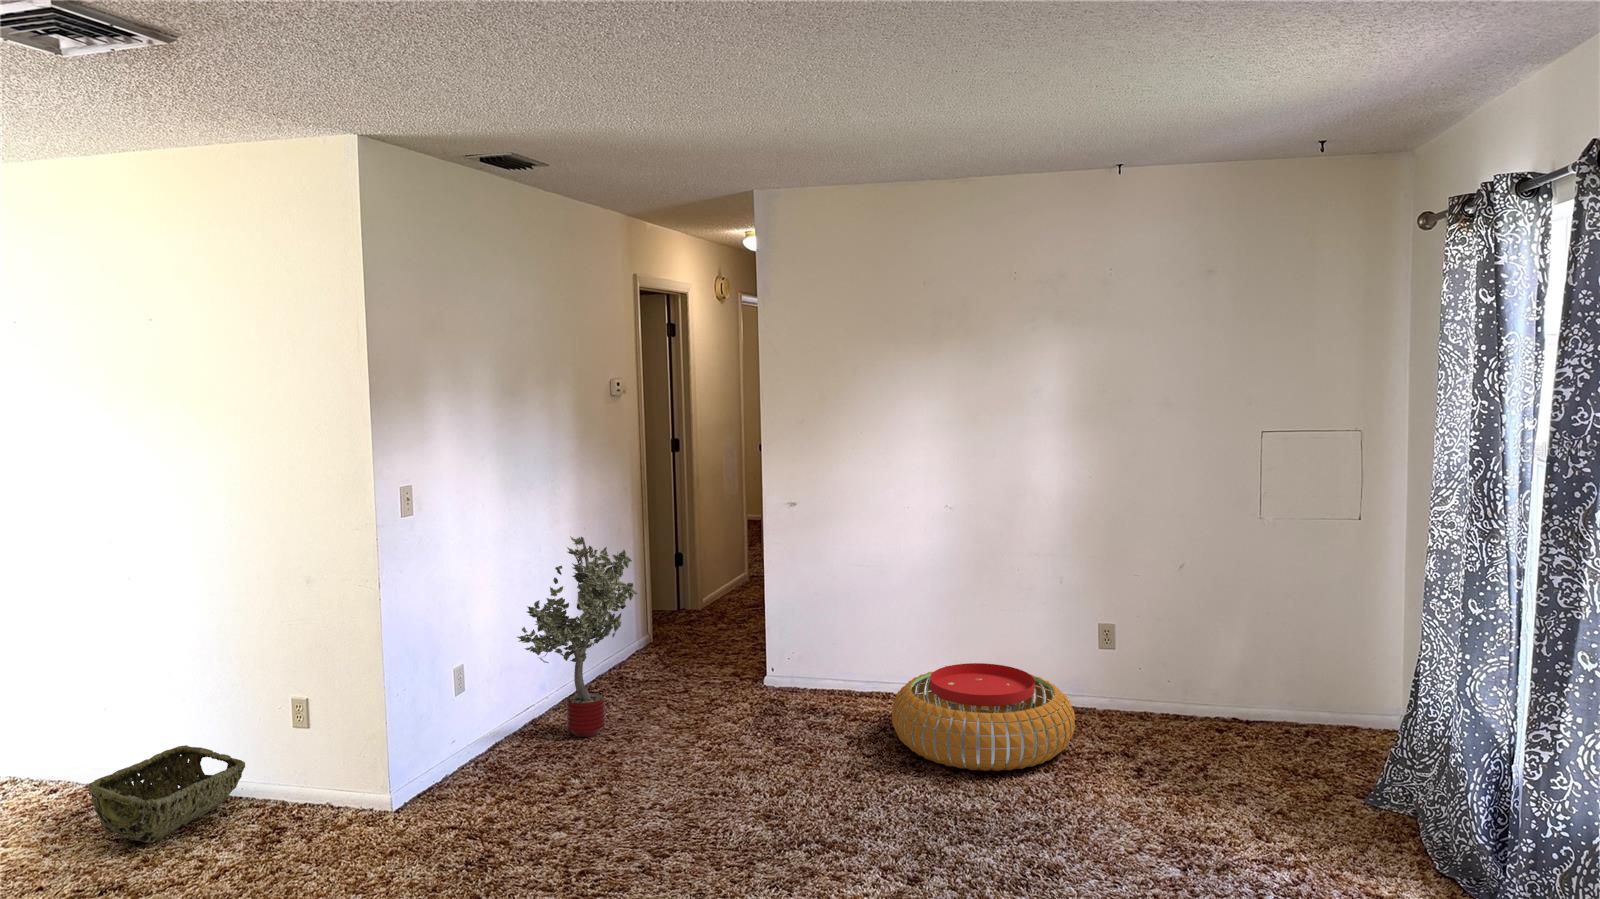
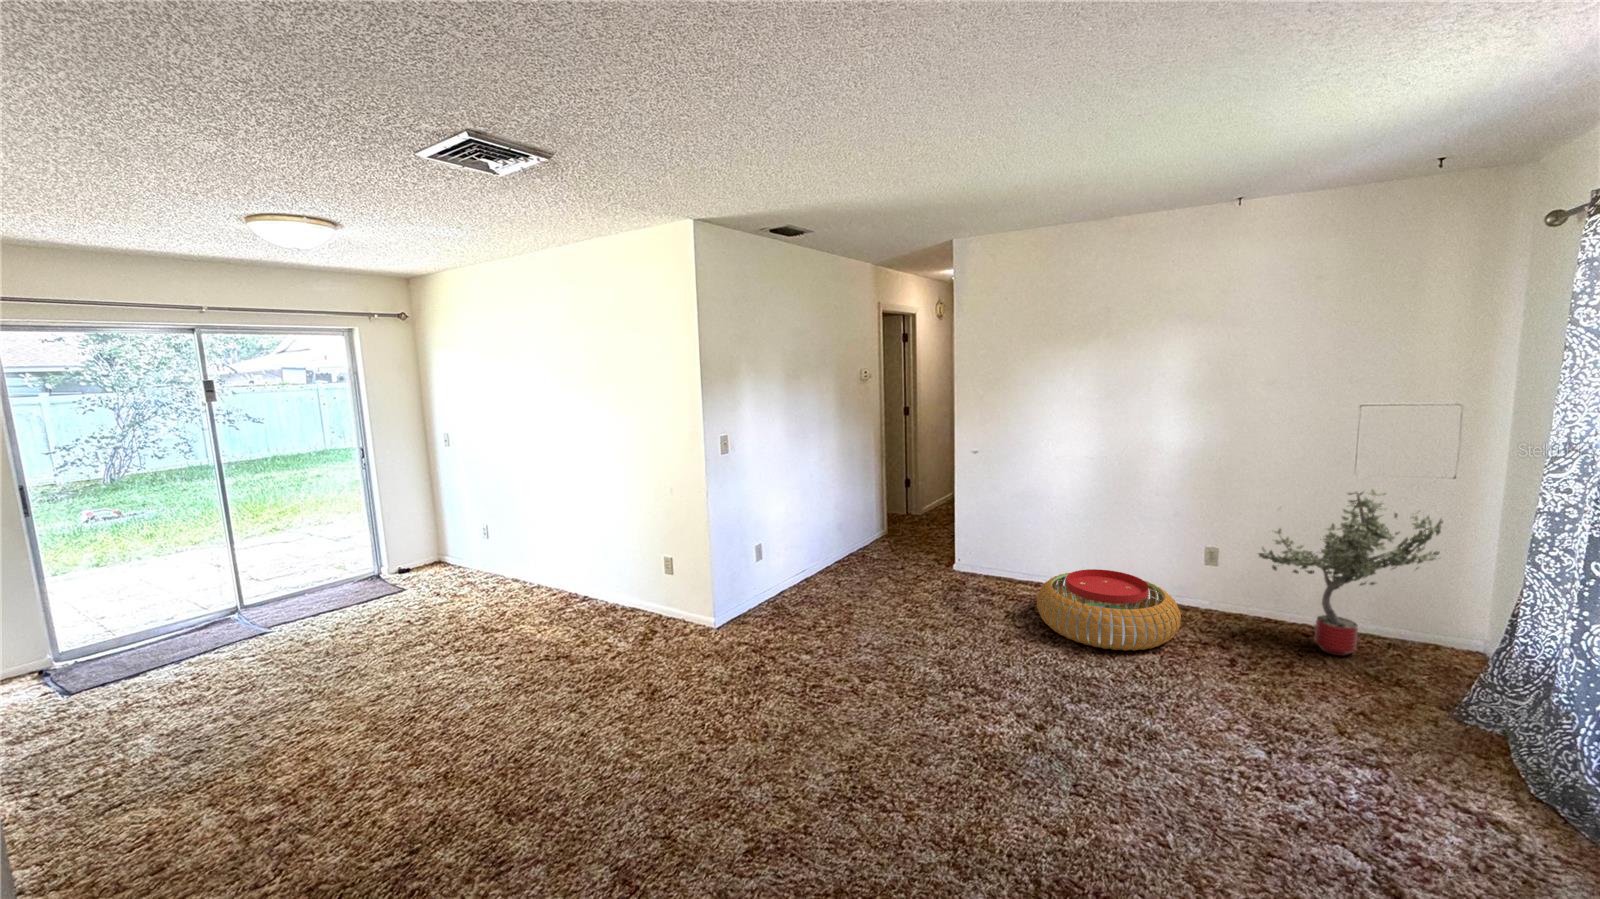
potted tree: present [518,537,637,737] -> present [1259,489,1443,656]
woven basket: present [88,745,245,843] -> none [559,580,639,633]

